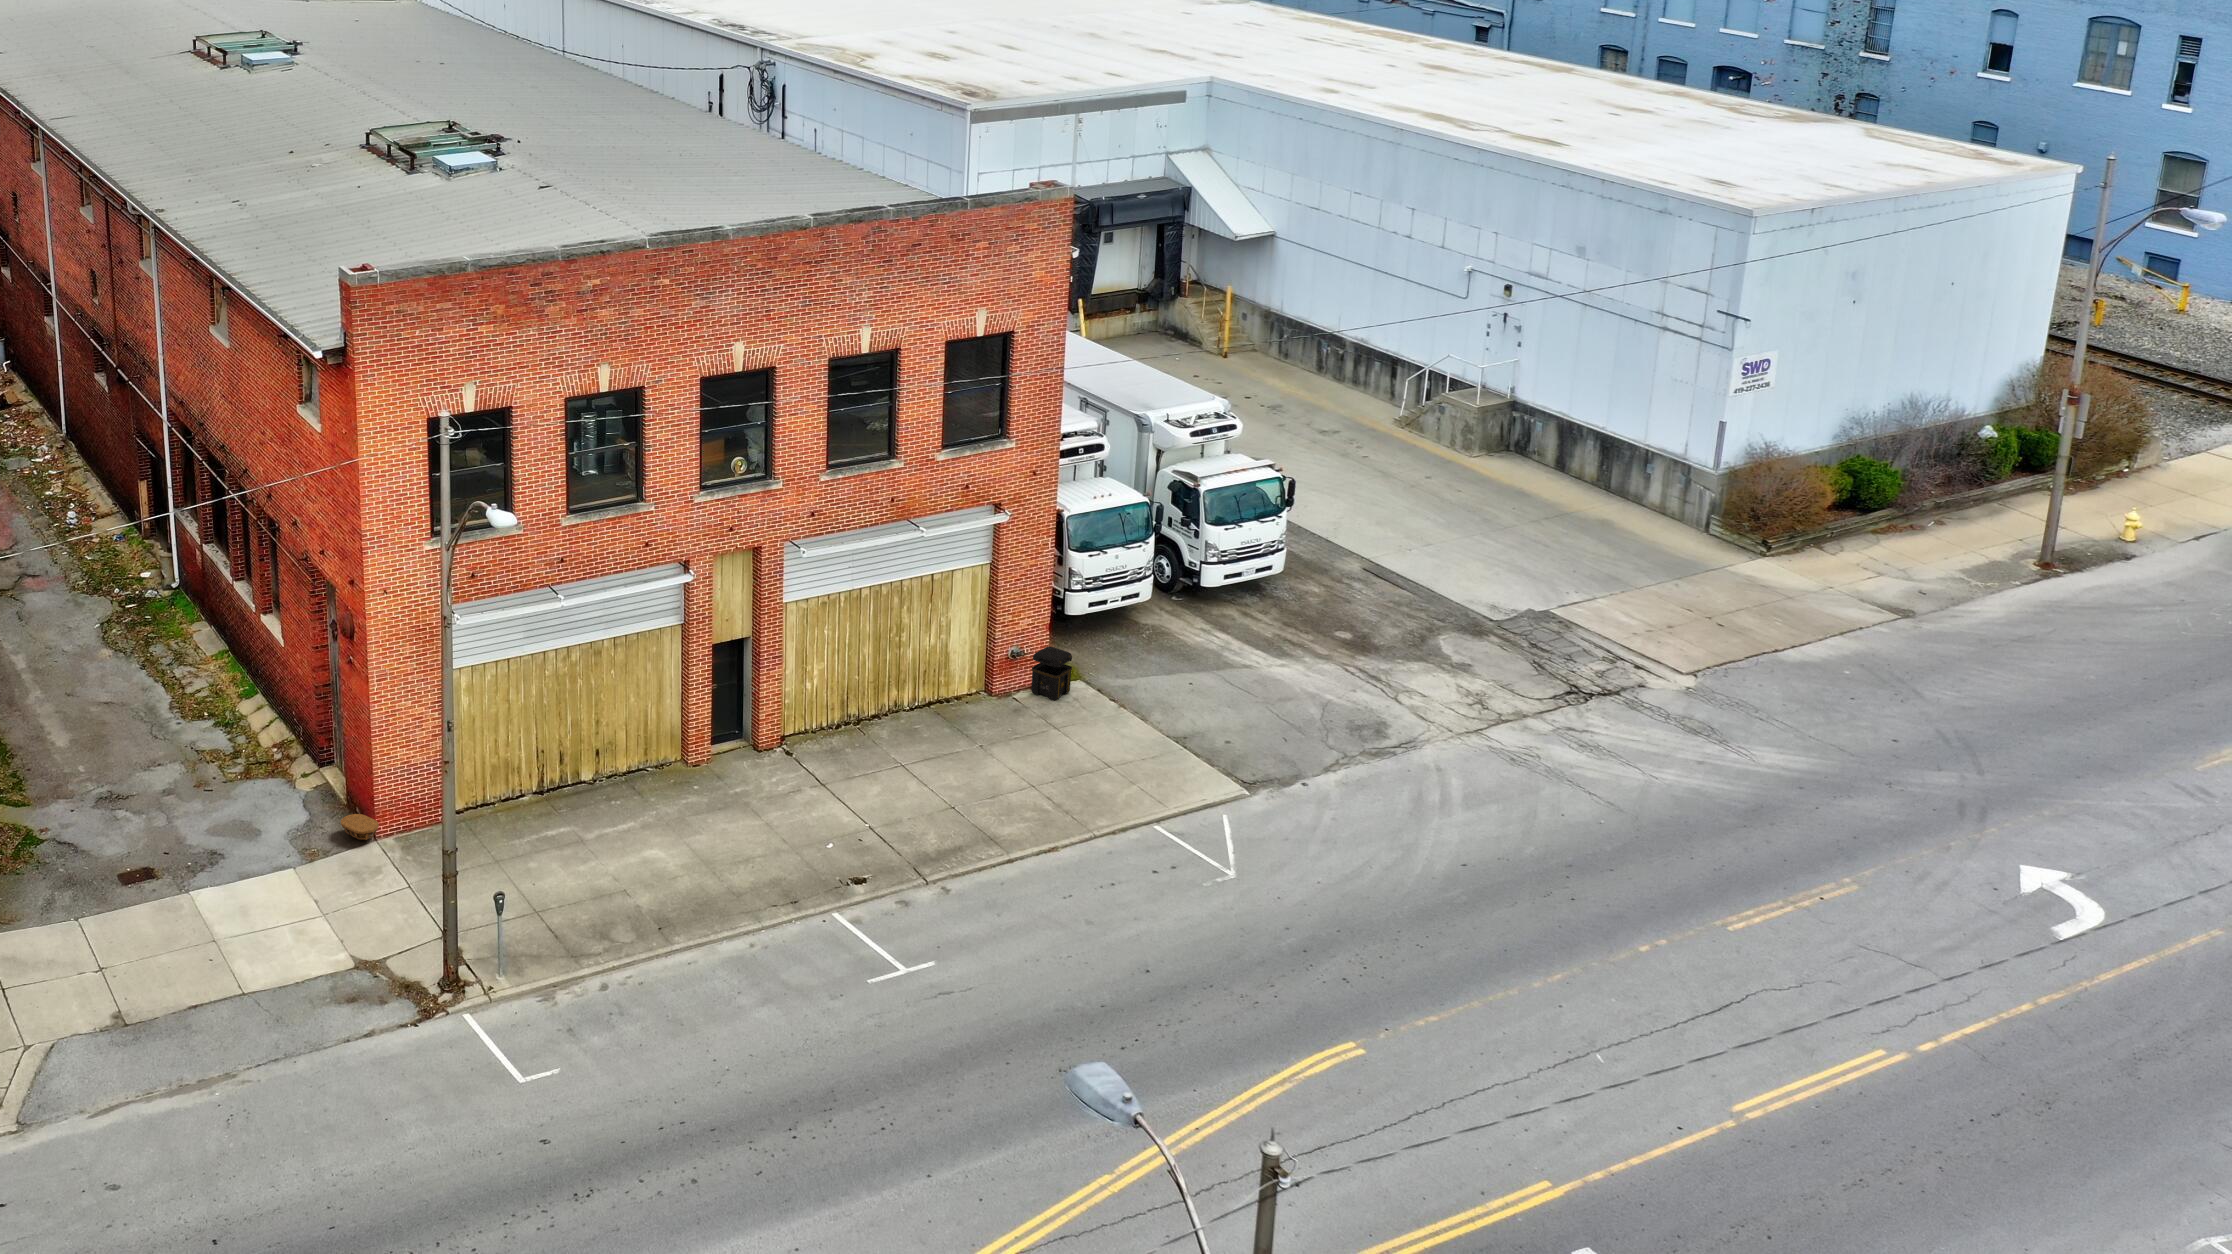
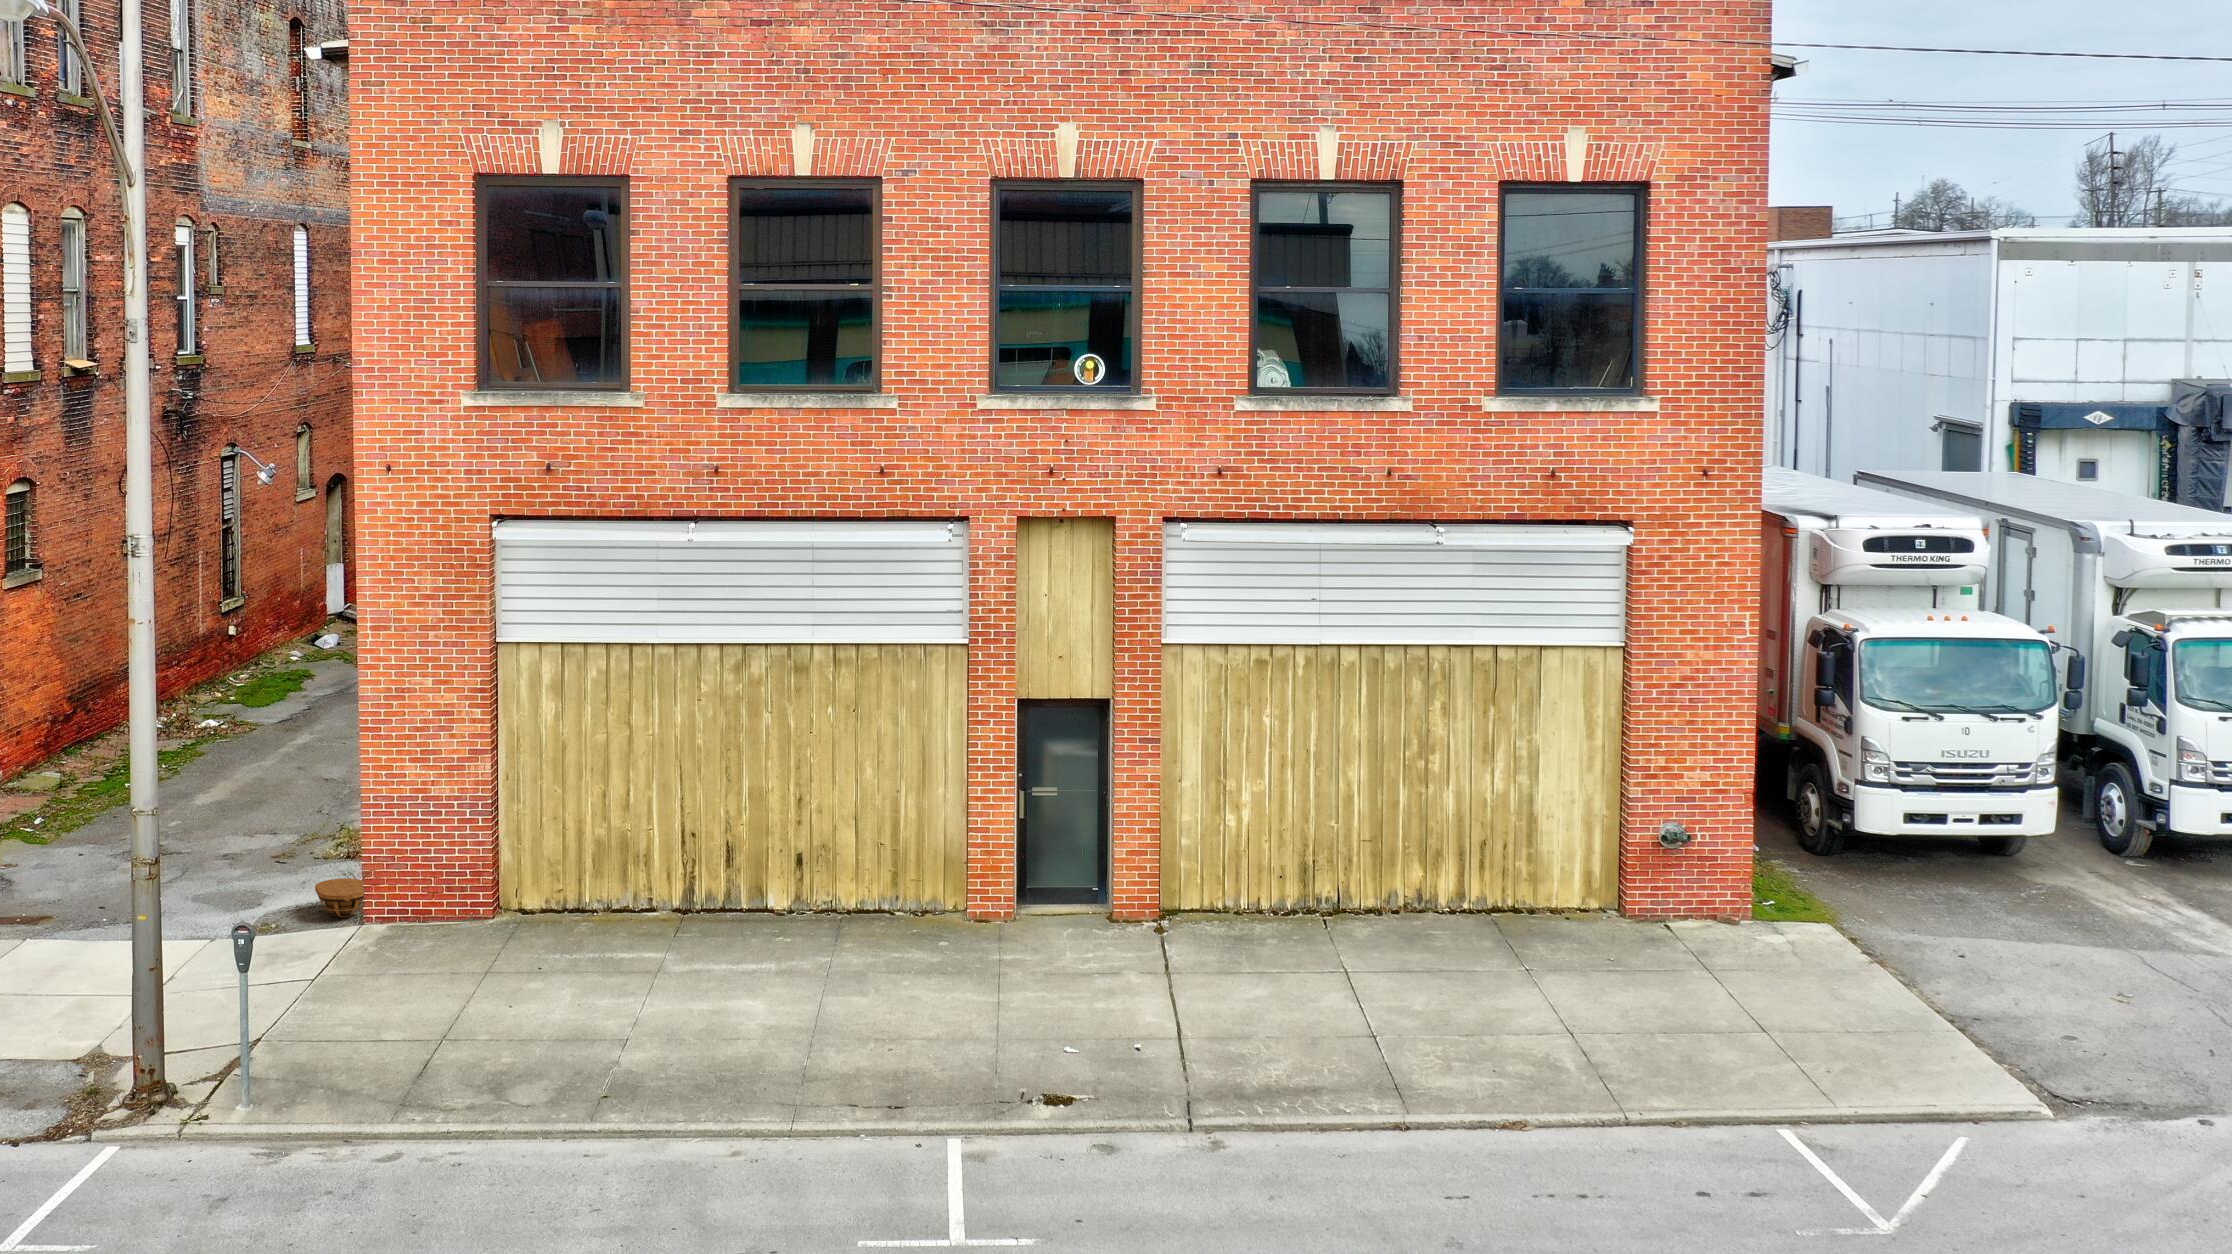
toolbox: present [1031,646,1072,700] -> none [1707,837,1790,936]

